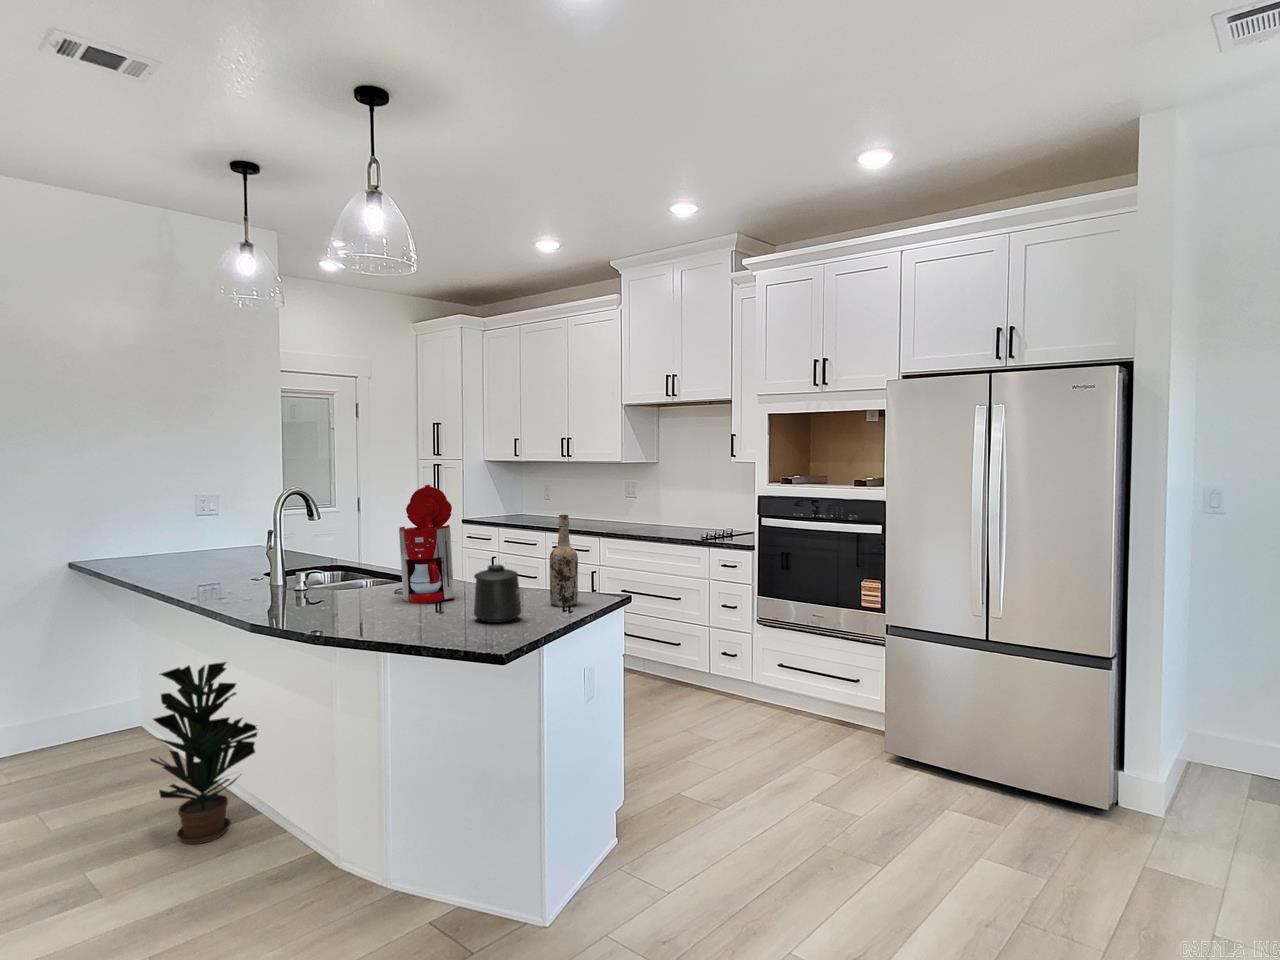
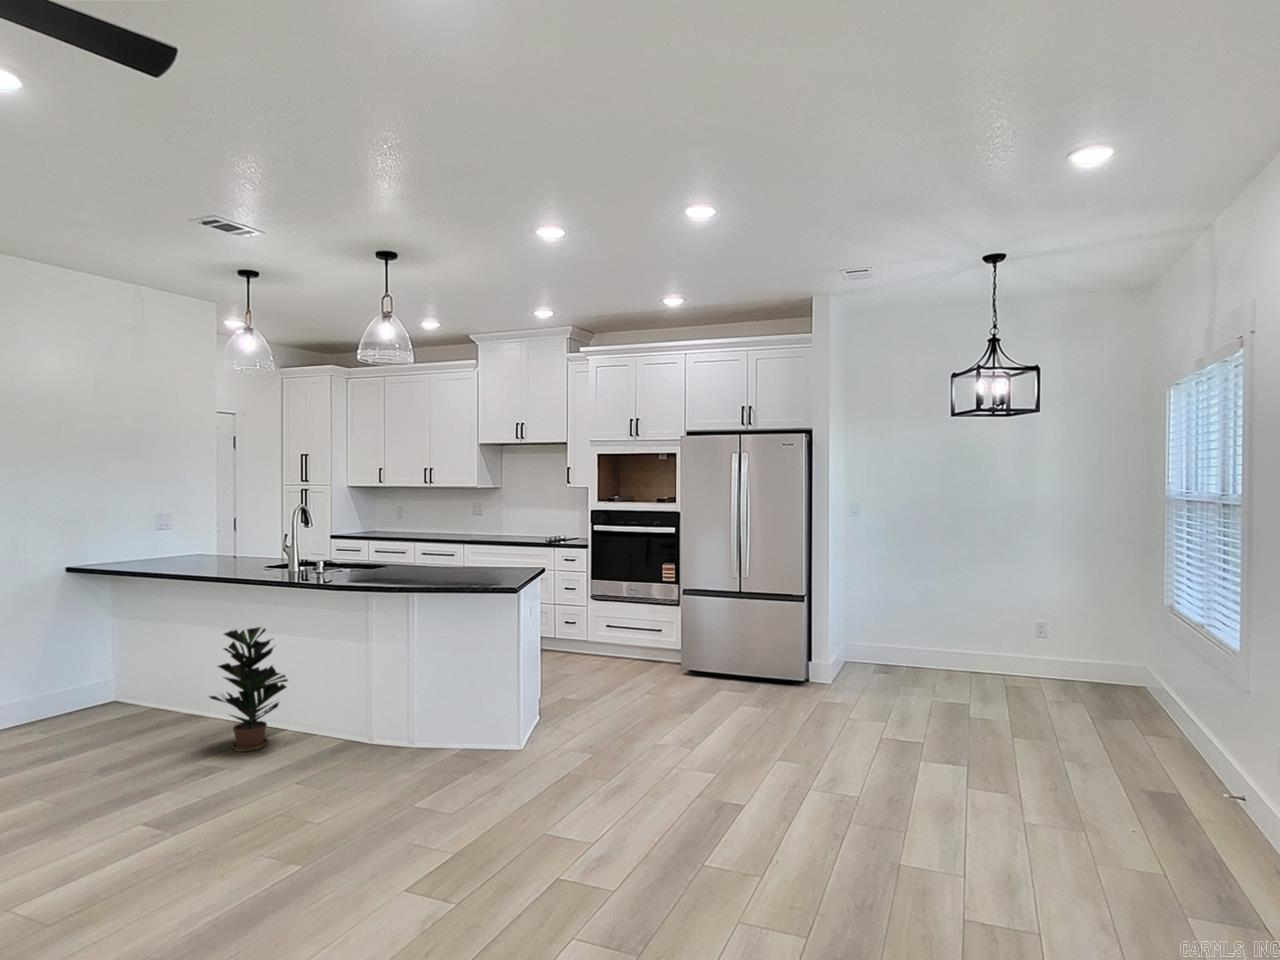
coffee maker: present [394,485,455,604] -> none [386,501,436,576]
wine bottle: present [550,515,578,607] -> none [501,518,518,574]
mug: present [474,565,521,623] -> none [470,547,498,580]

